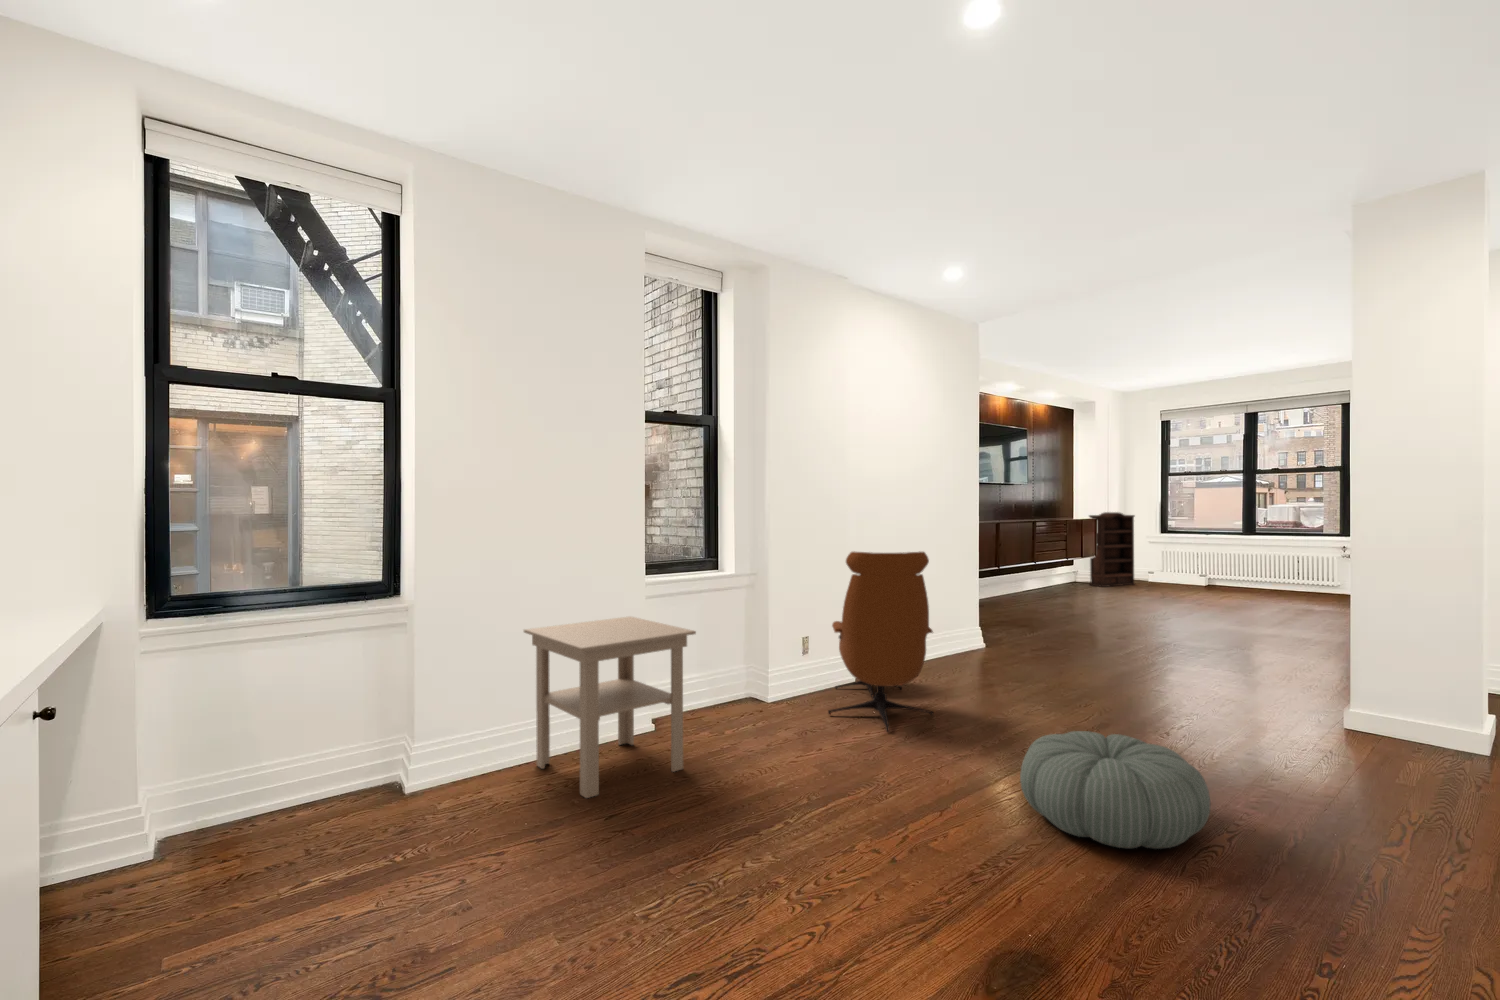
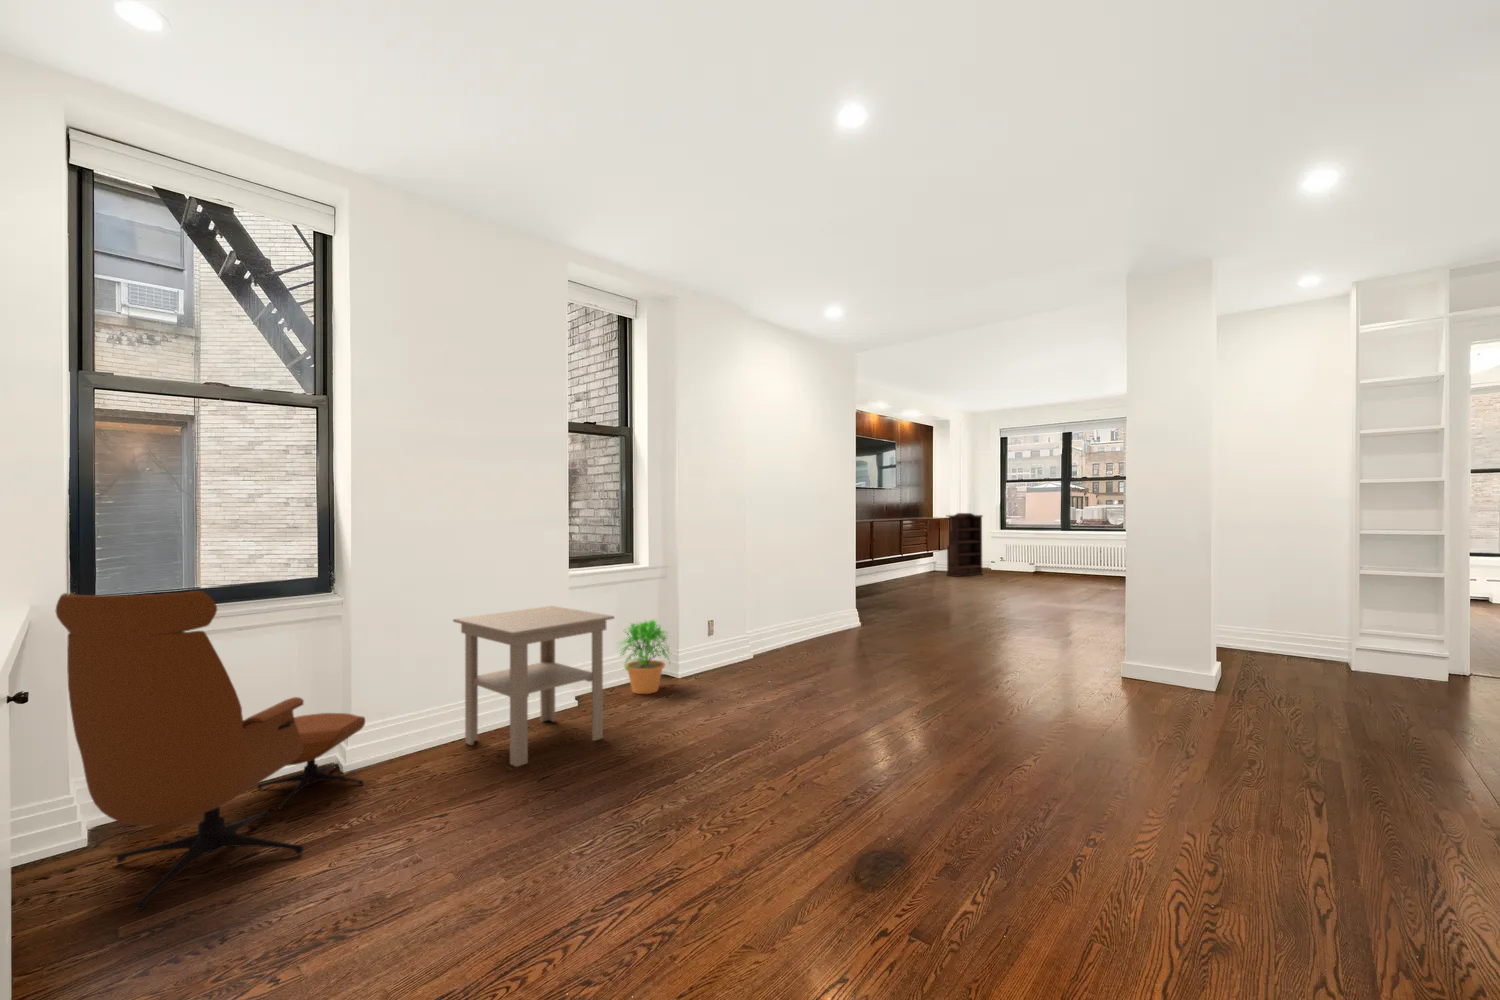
lounge chair: present [828,551,933,732] -> present [56,591,365,909]
potted plant: none [701,631,769,717] -> present [619,620,670,694]
pouf: present [1020,731,1210,849] -> none [886,687,1027,775]

